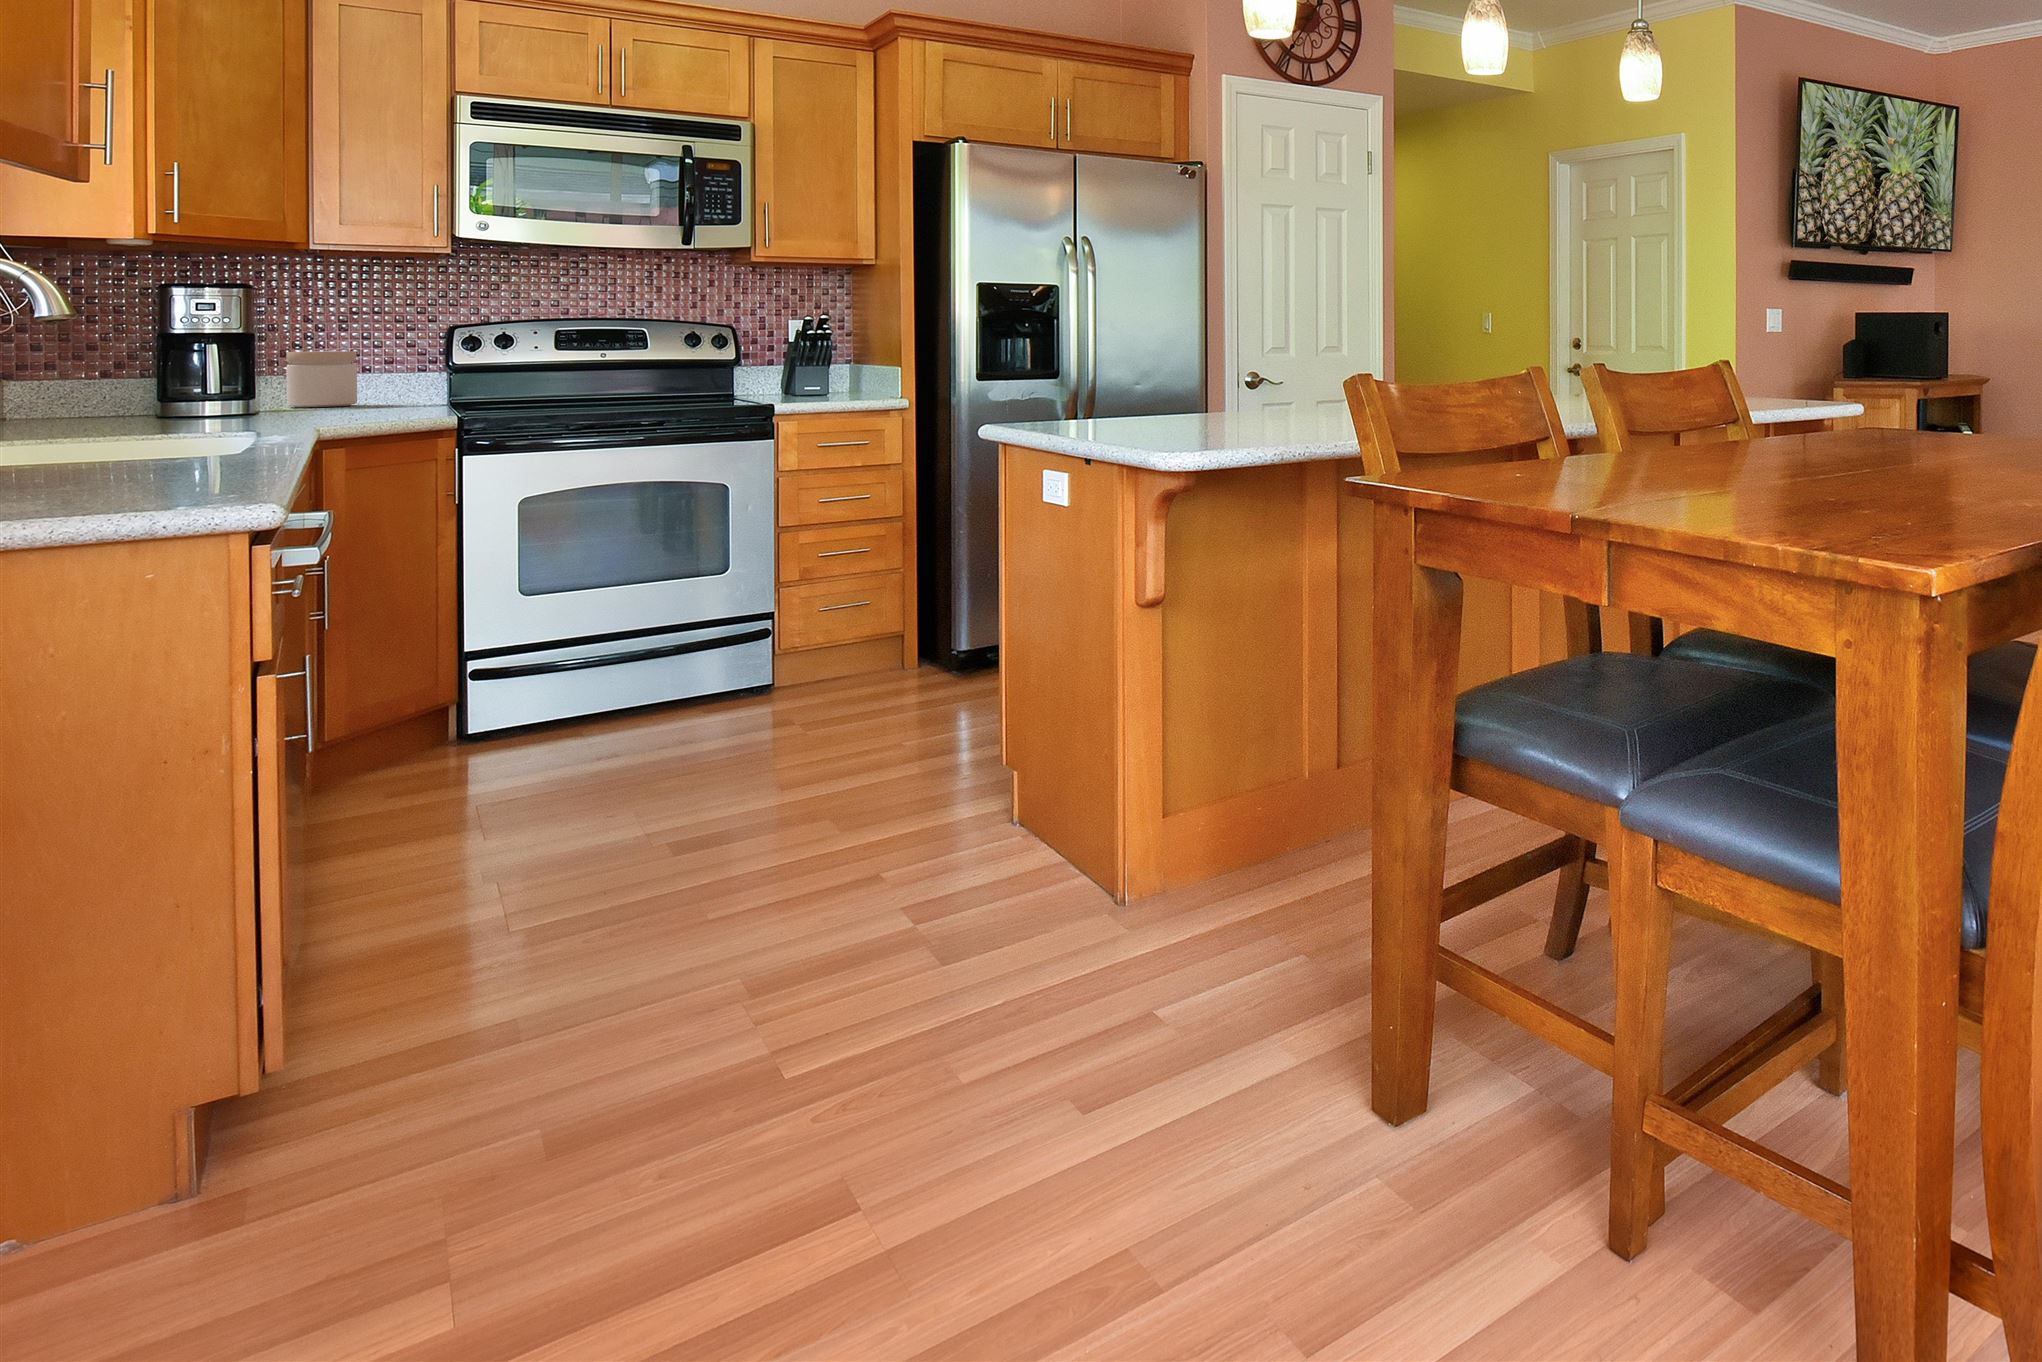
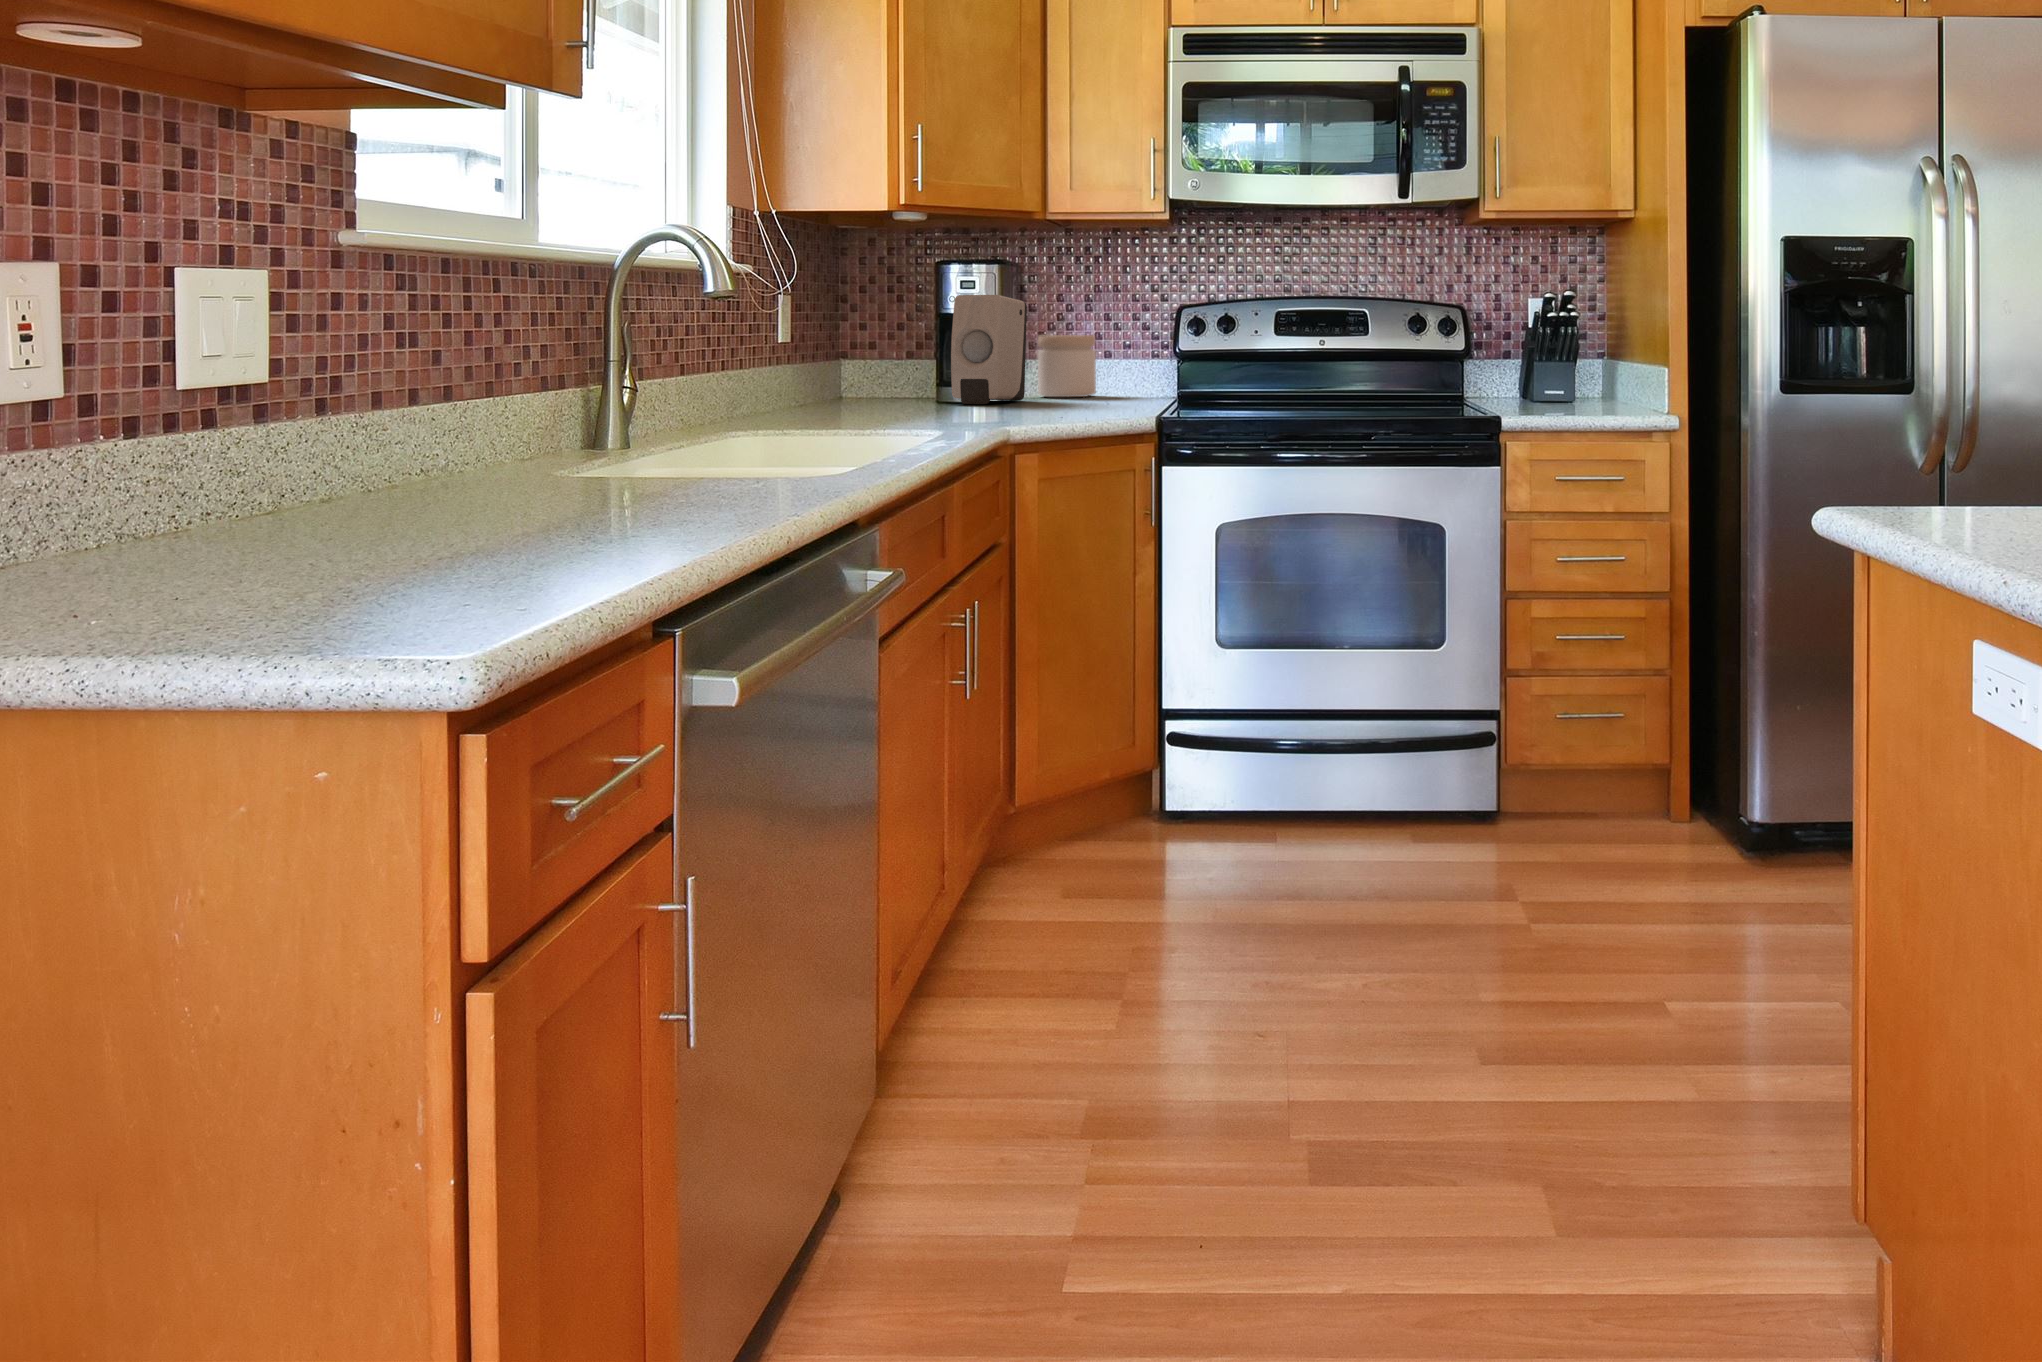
soap dispenser: none [193,315,281,415] -> present [951,295,1027,404]

